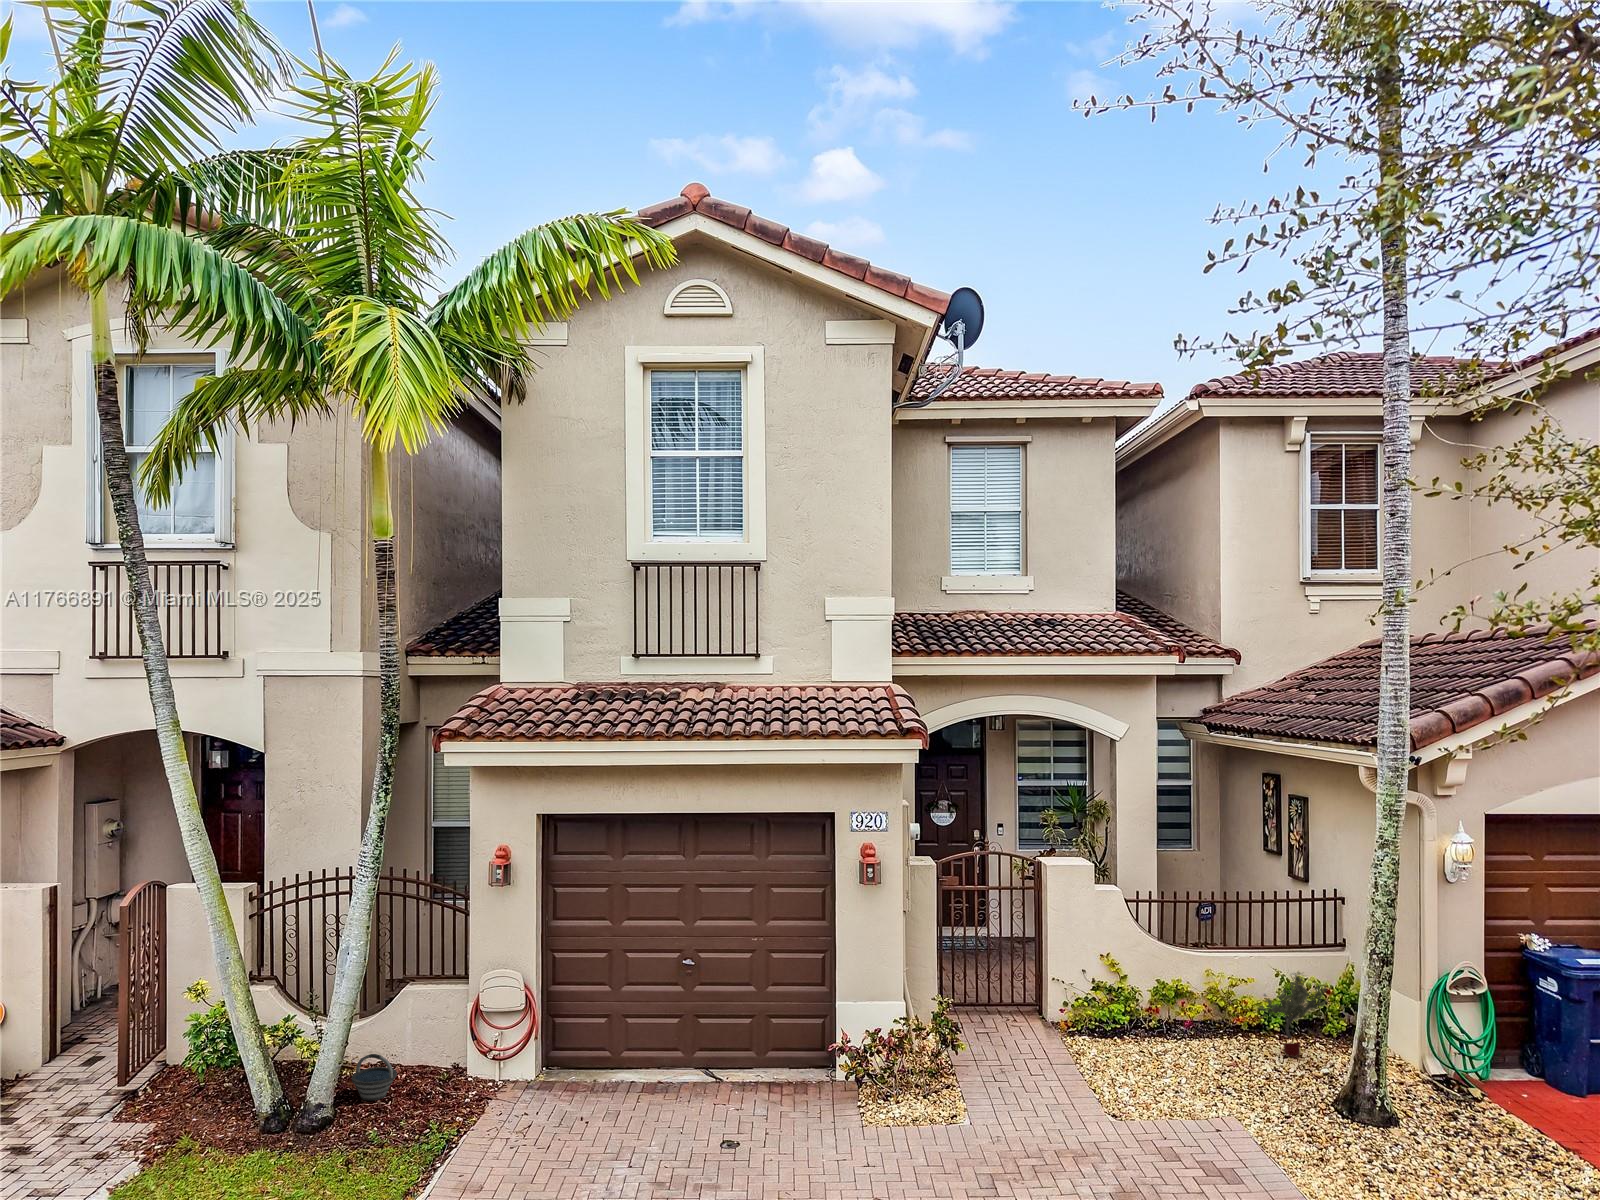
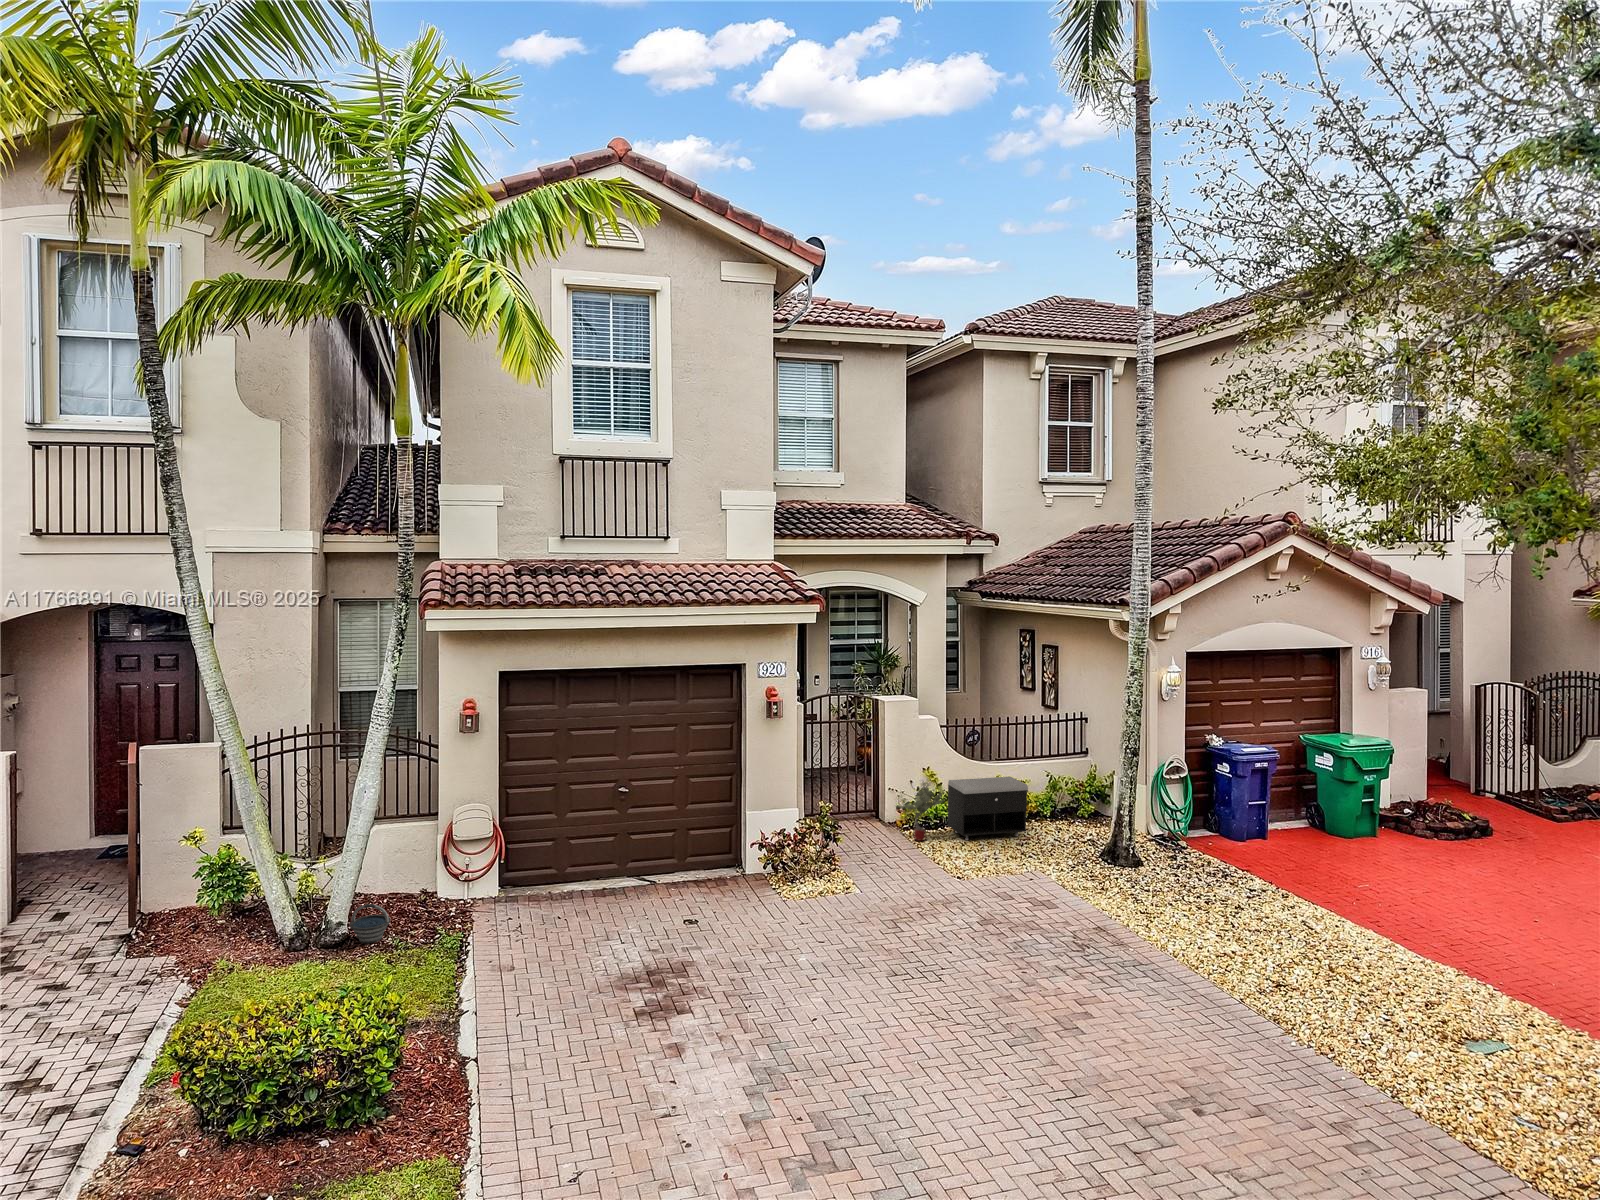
storage bench: none [1131,970,1241,1058] -> present [948,777,1028,840]
potted tree: present [1258,972,1327,1058] -> present [896,781,944,841]

